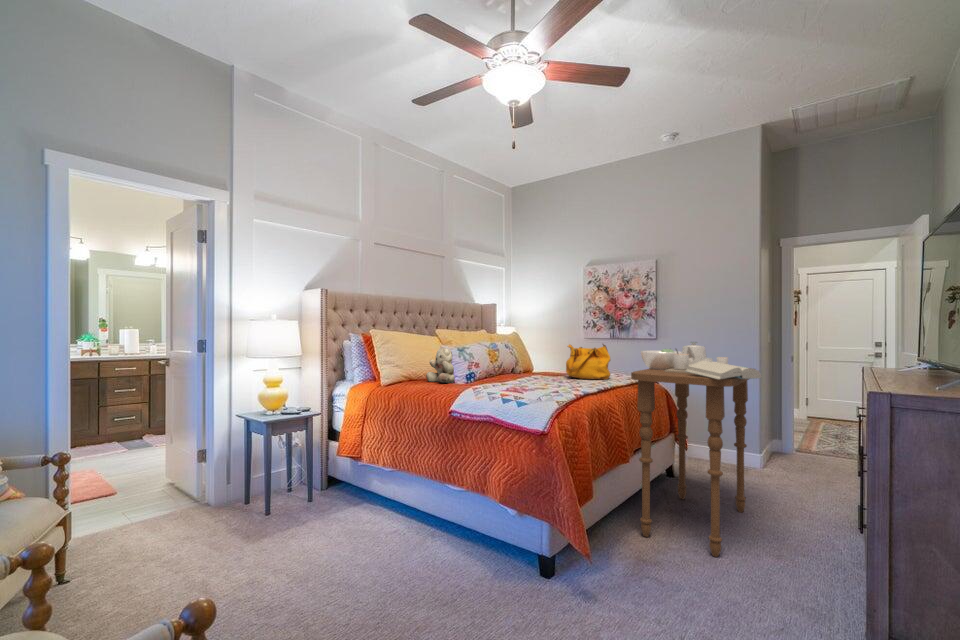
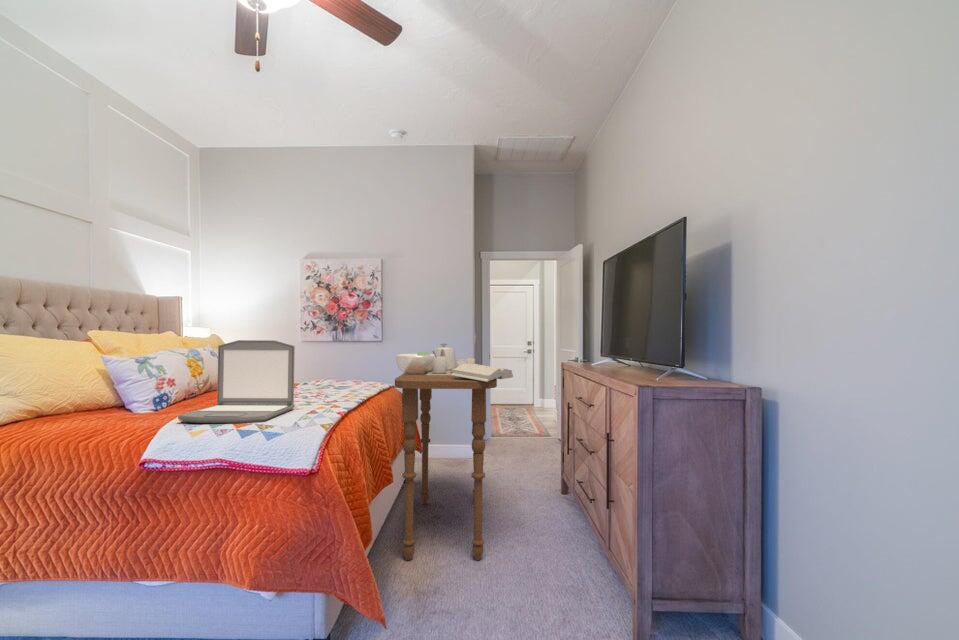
laptop: none [471,335,547,395] -> present [178,340,295,423]
handbag: present [566,344,610,380] -> none [297,347,352,390]
teddy bear: present [426,348,455,383] -> none [74,360,133,415]

